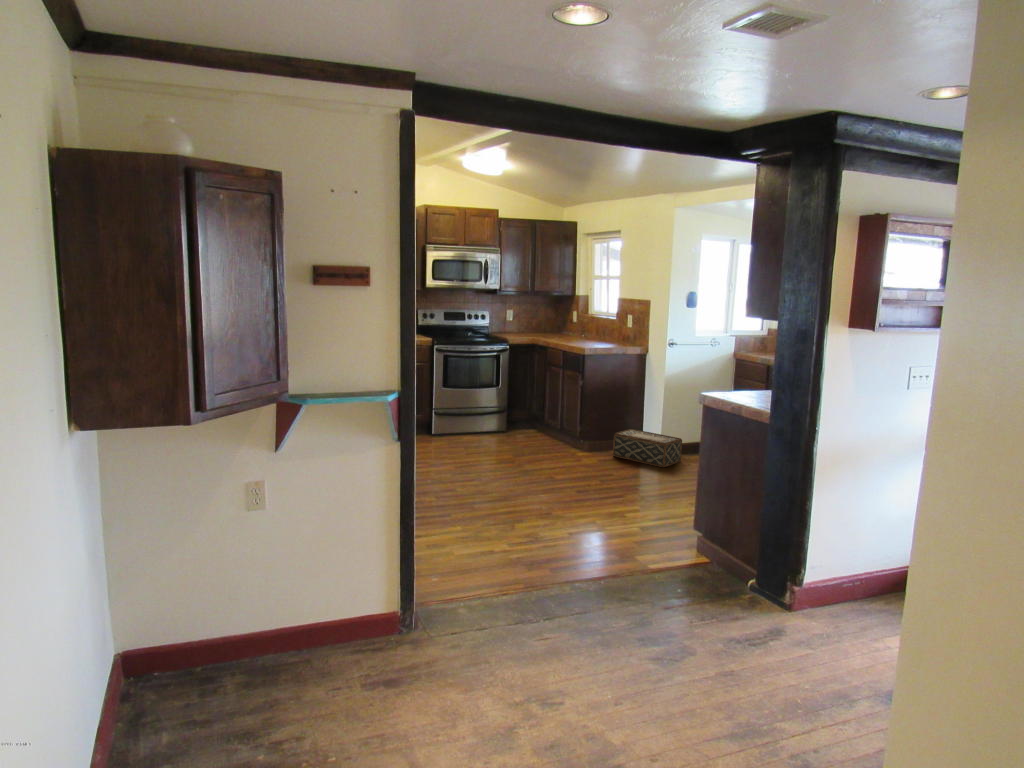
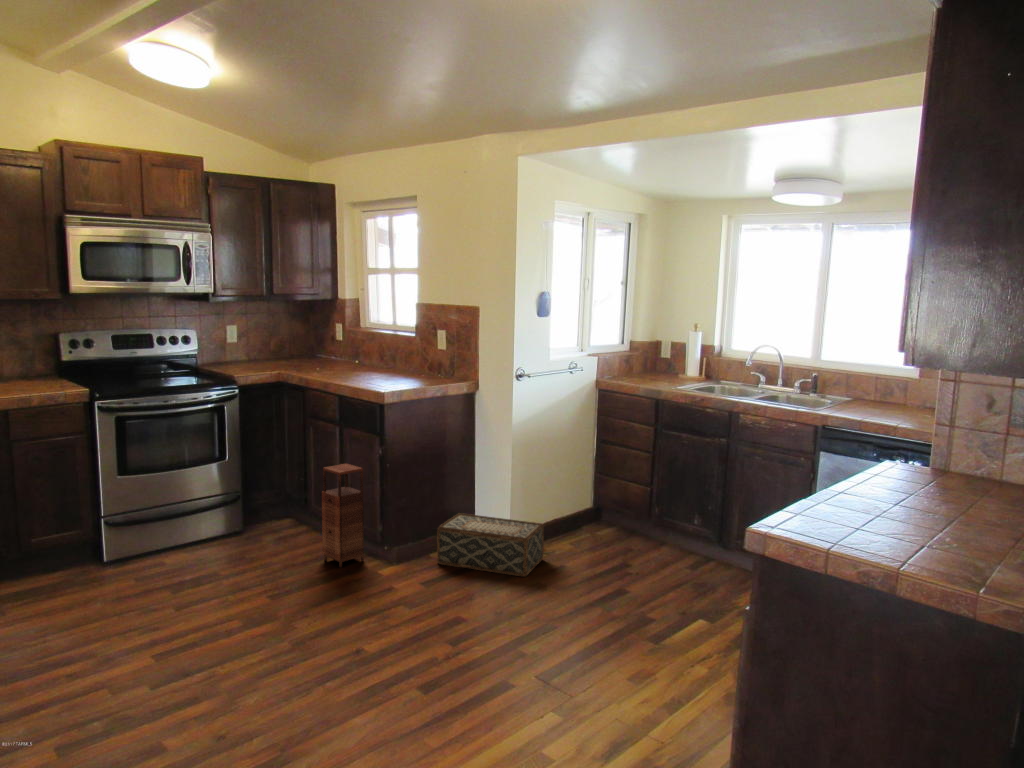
storage cabinet: none [547,391,573,451] -> present [322,464,364,568]

